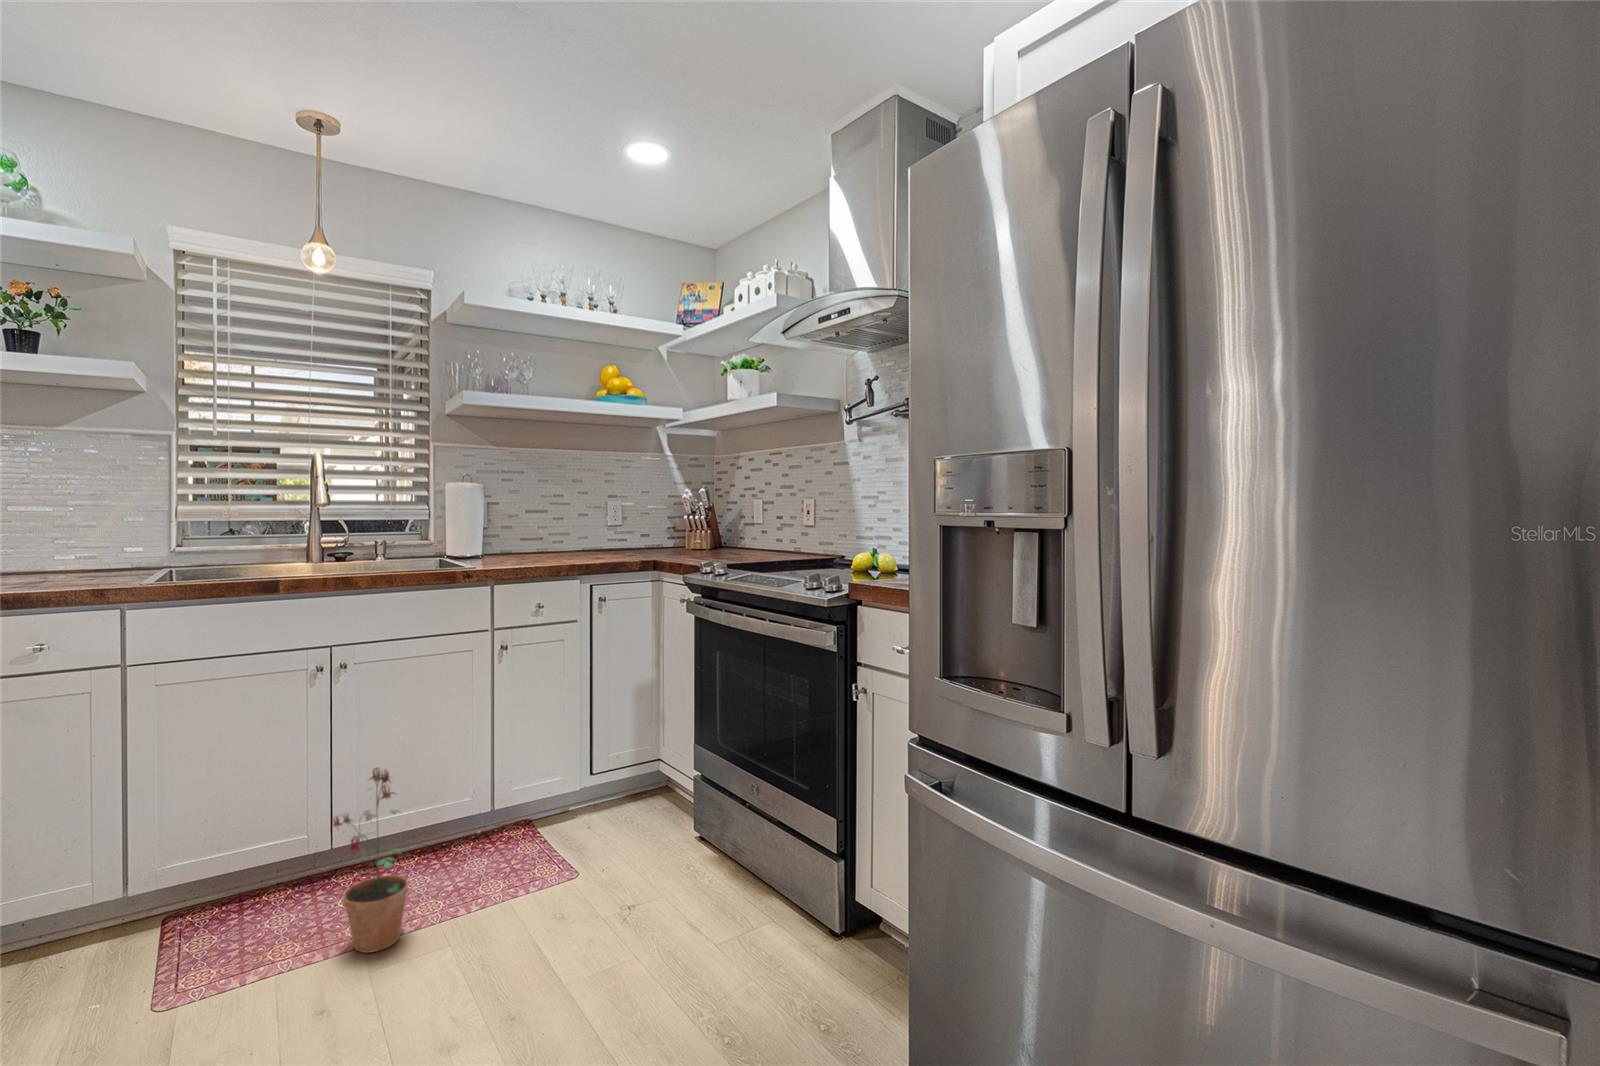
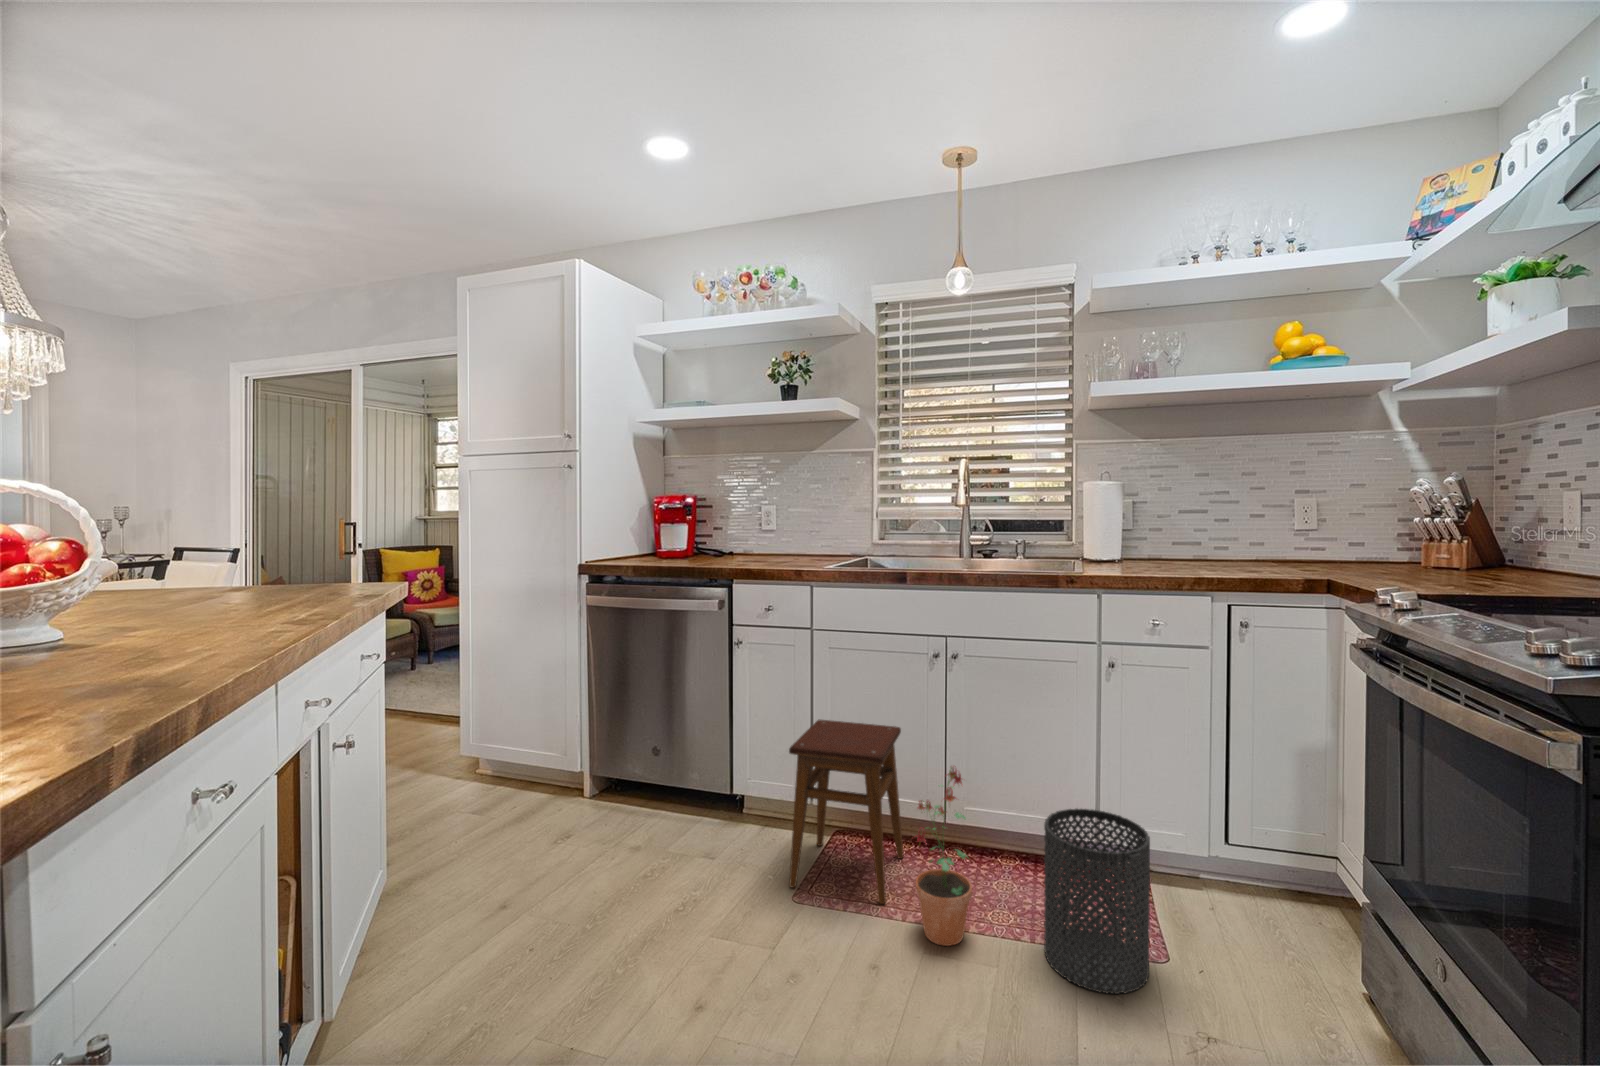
stool: none [138,754,292,992] -> present [789,720,903,904]
trash can: none [477,767,568,919] -> present [1044,809,1150,994]

